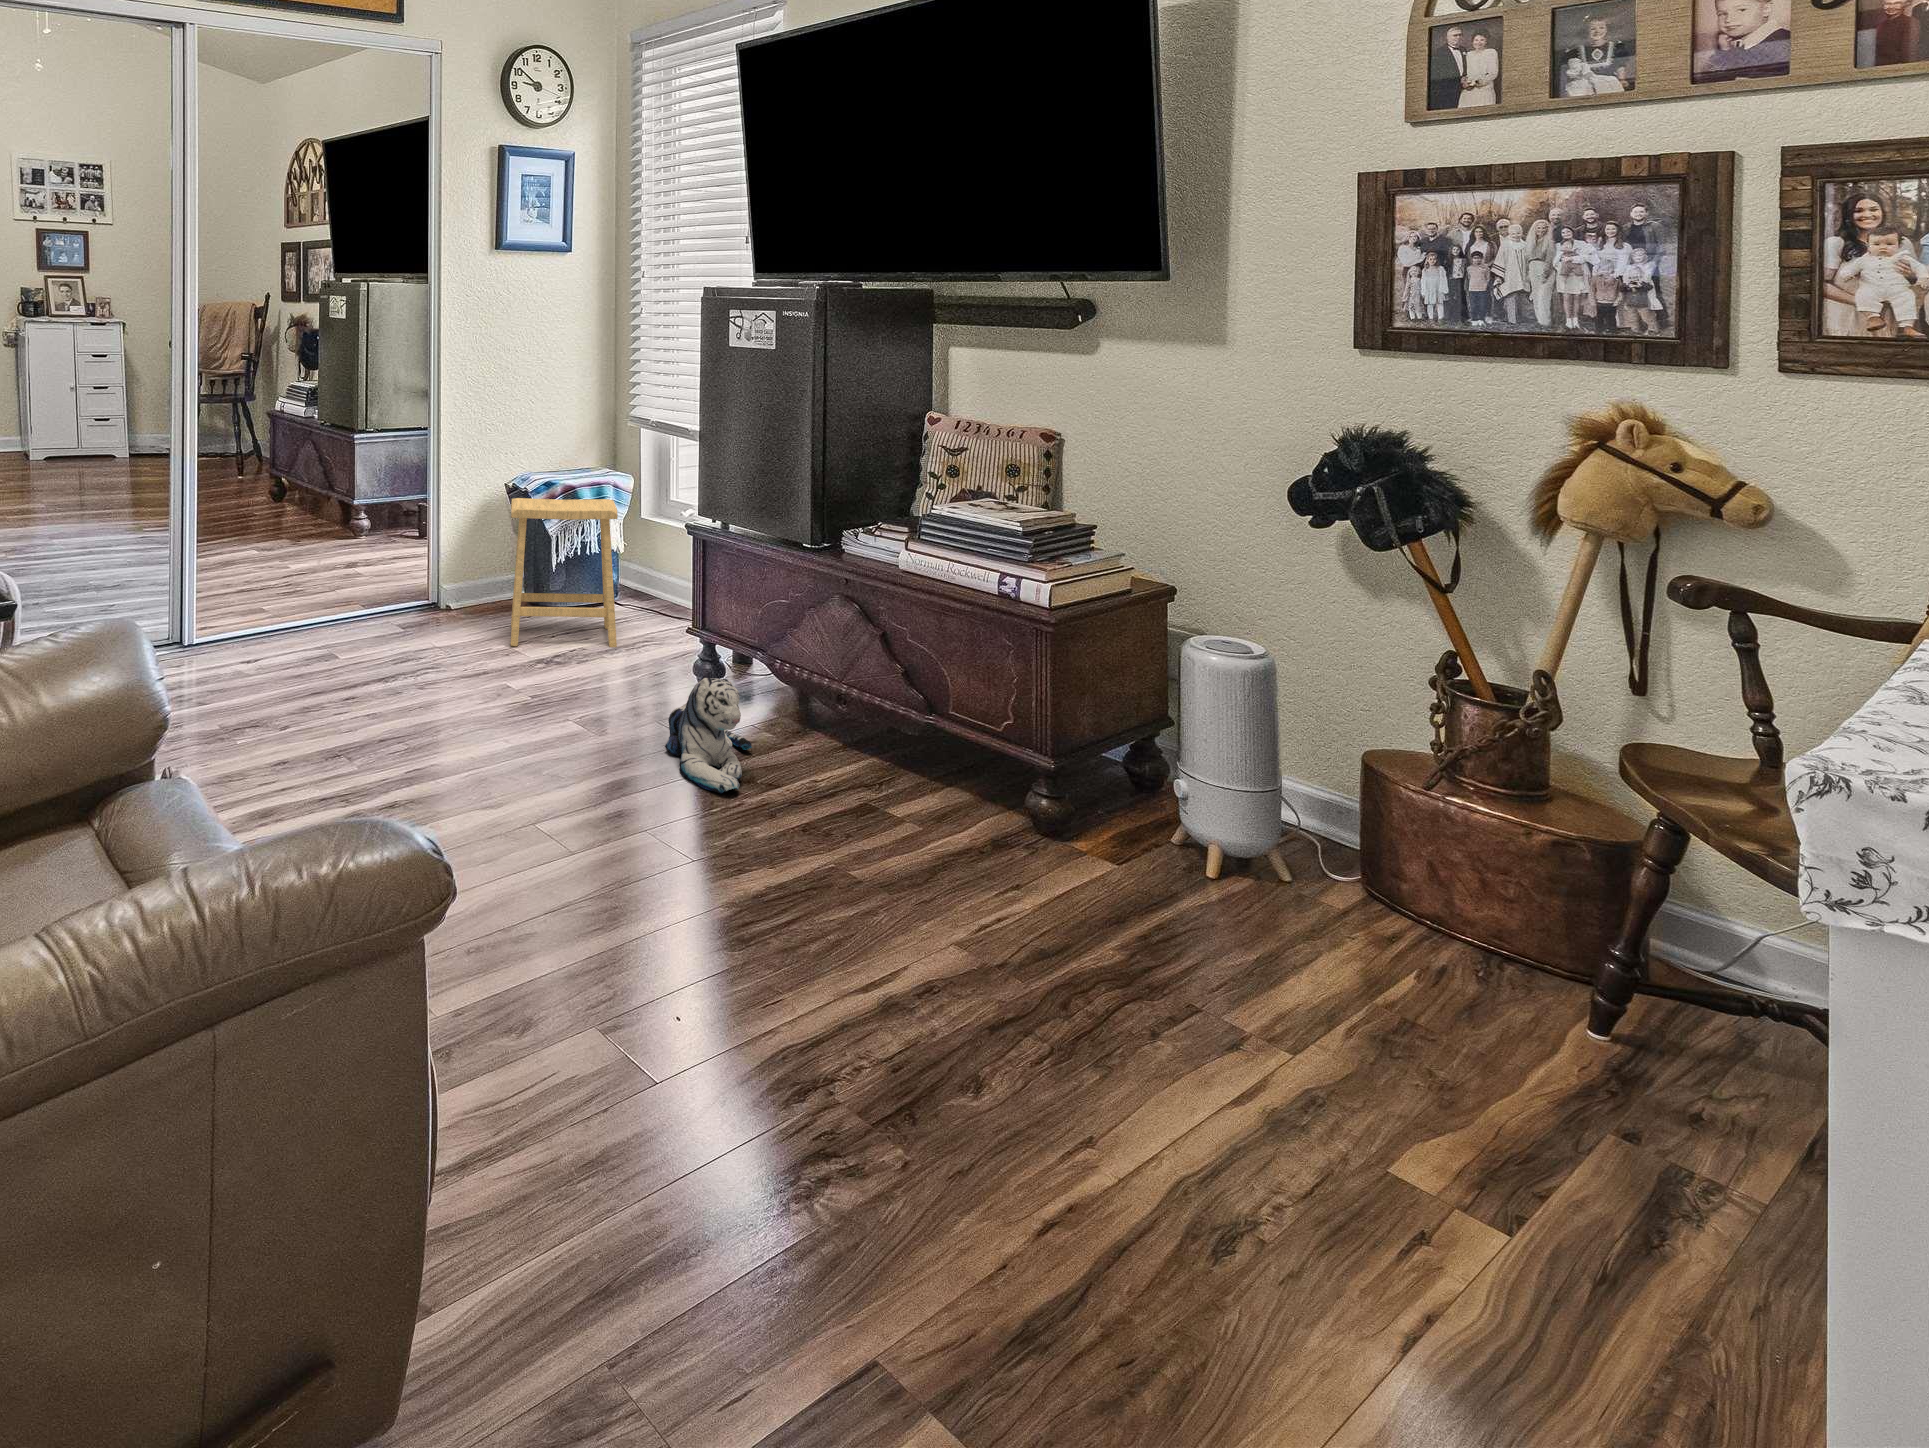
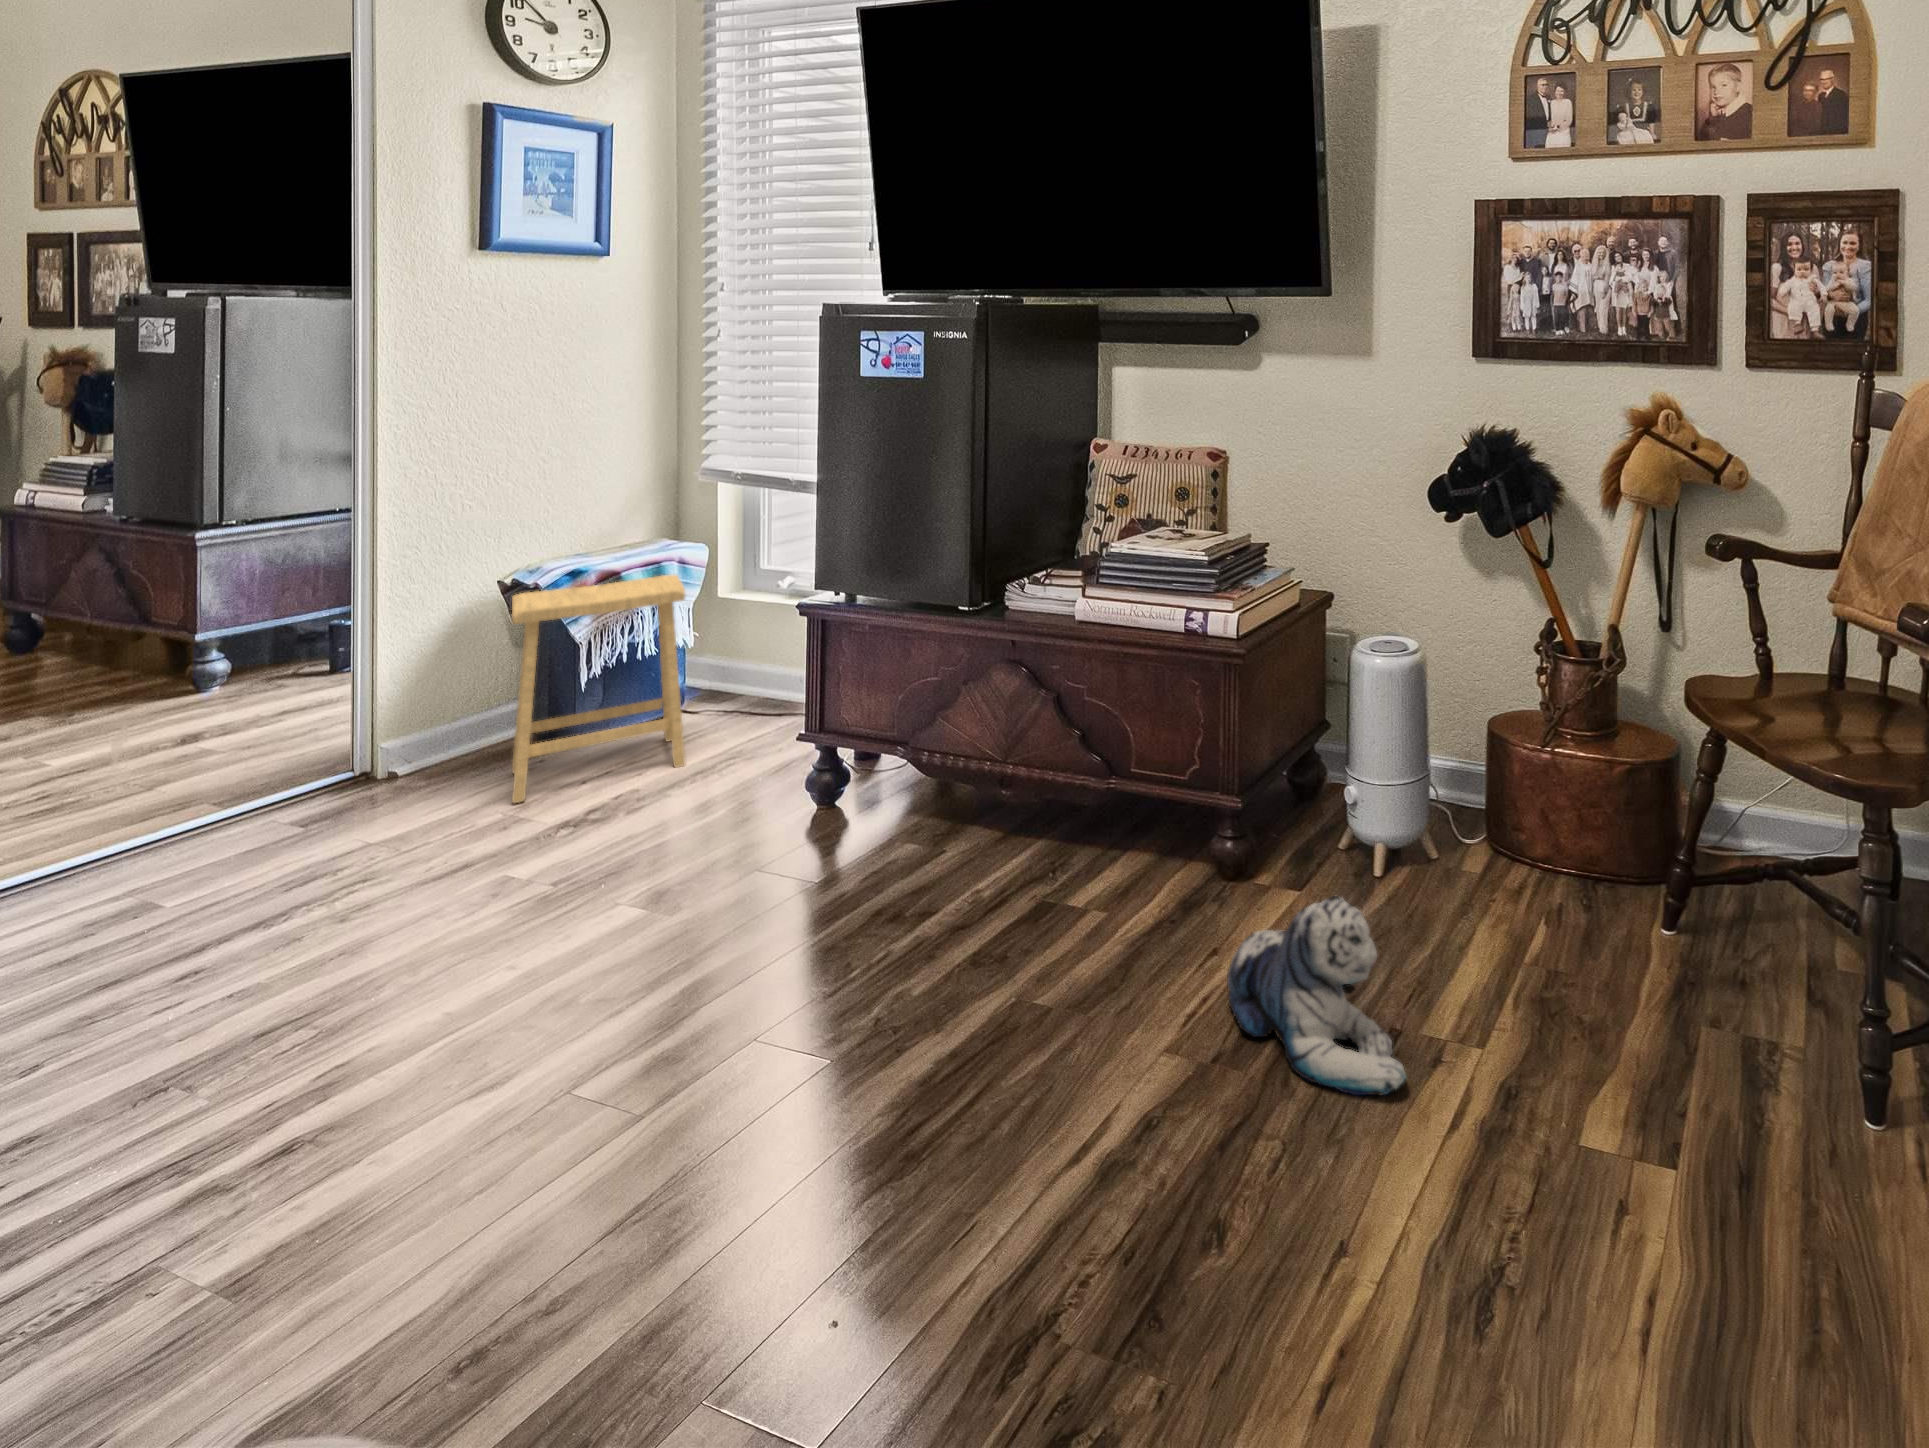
plush toy: present [665,678,752,793] -> present [1227,896,1406,1095]

